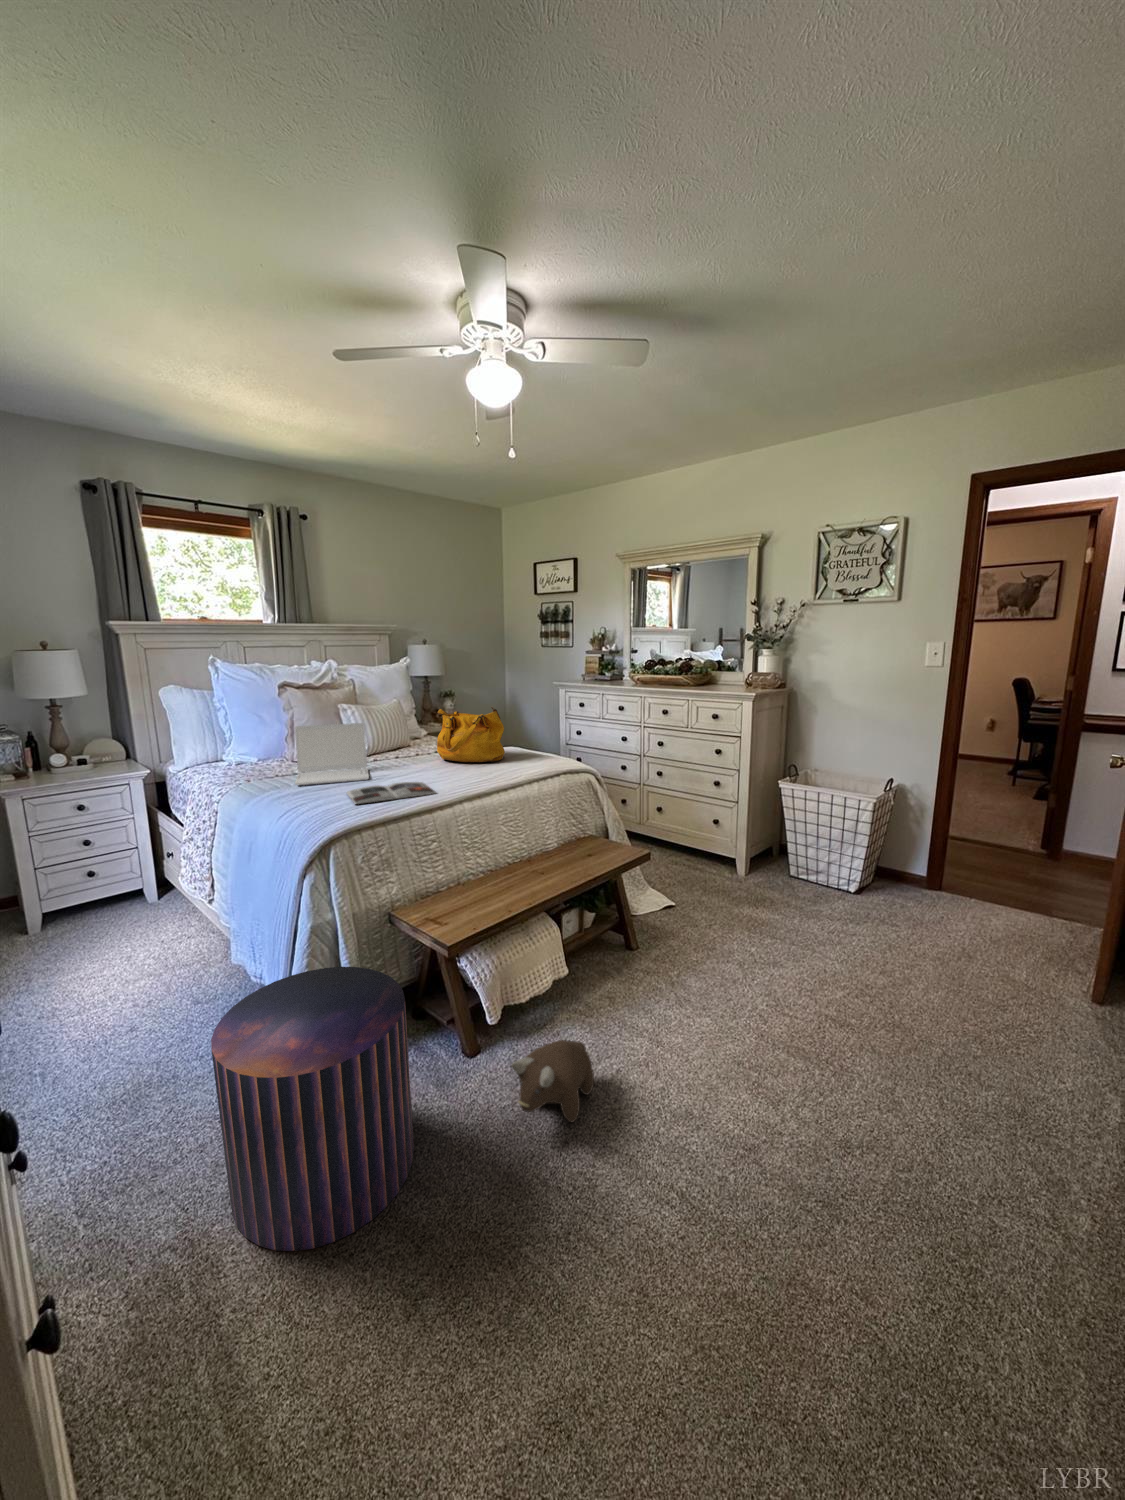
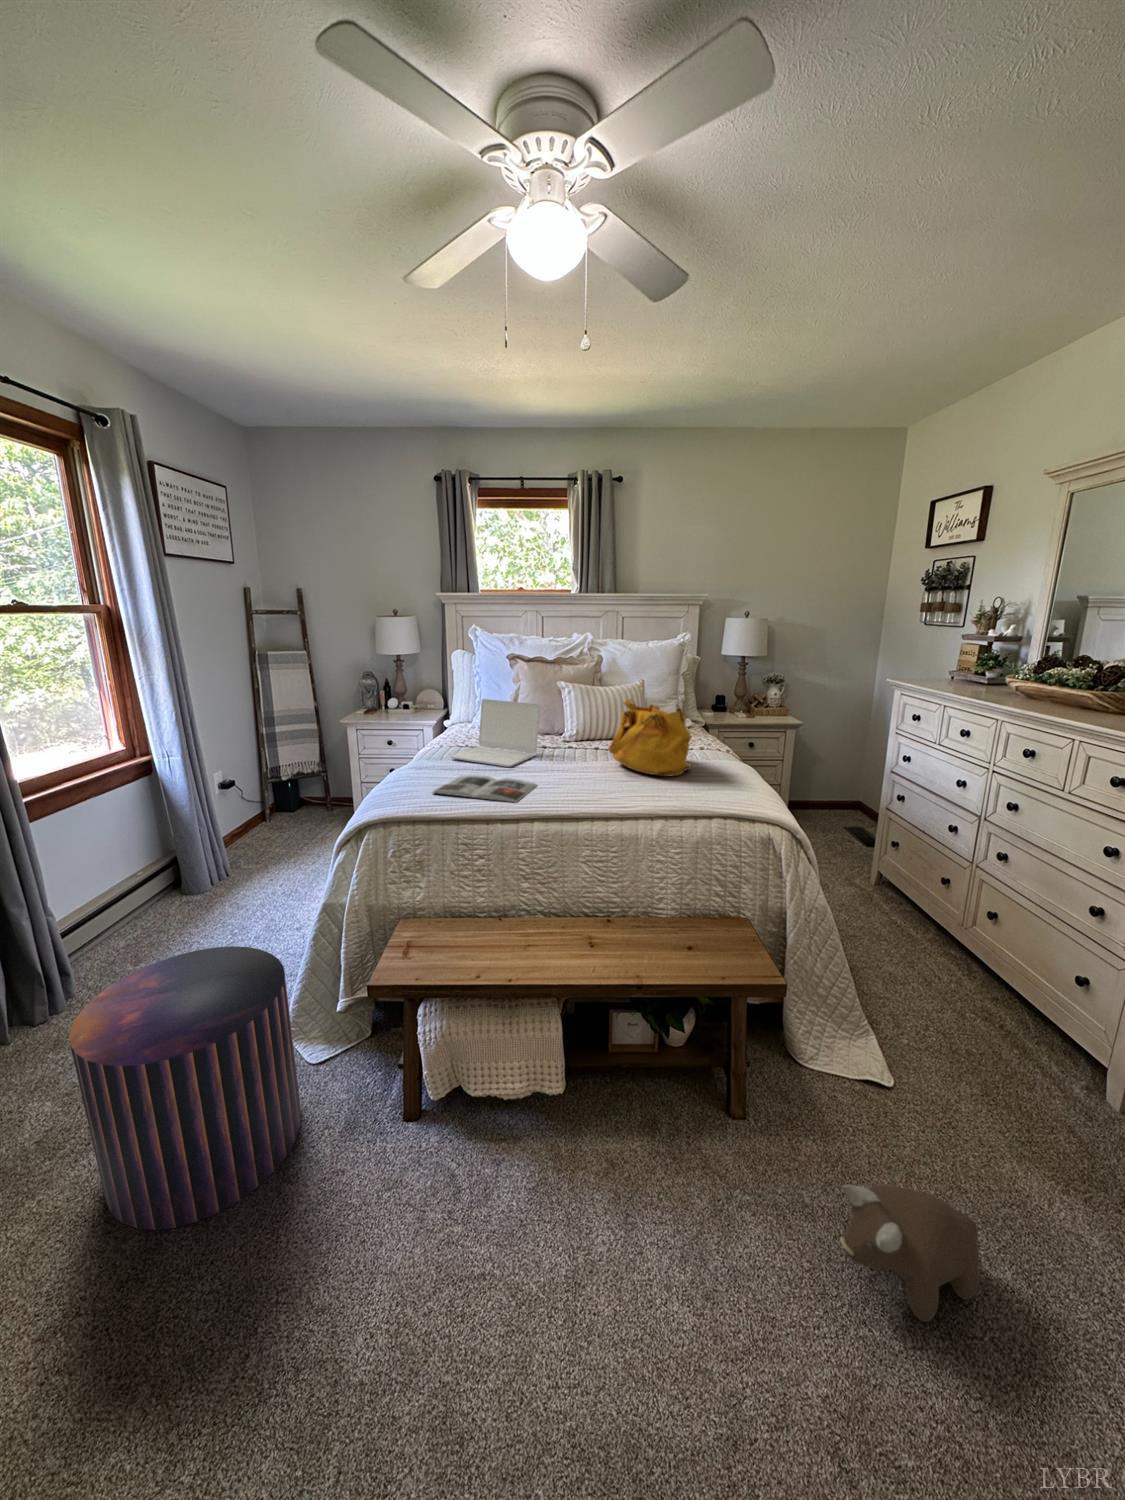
plush toy: present [512,1040,594,1122] -> present [840,1185,980,1322]

